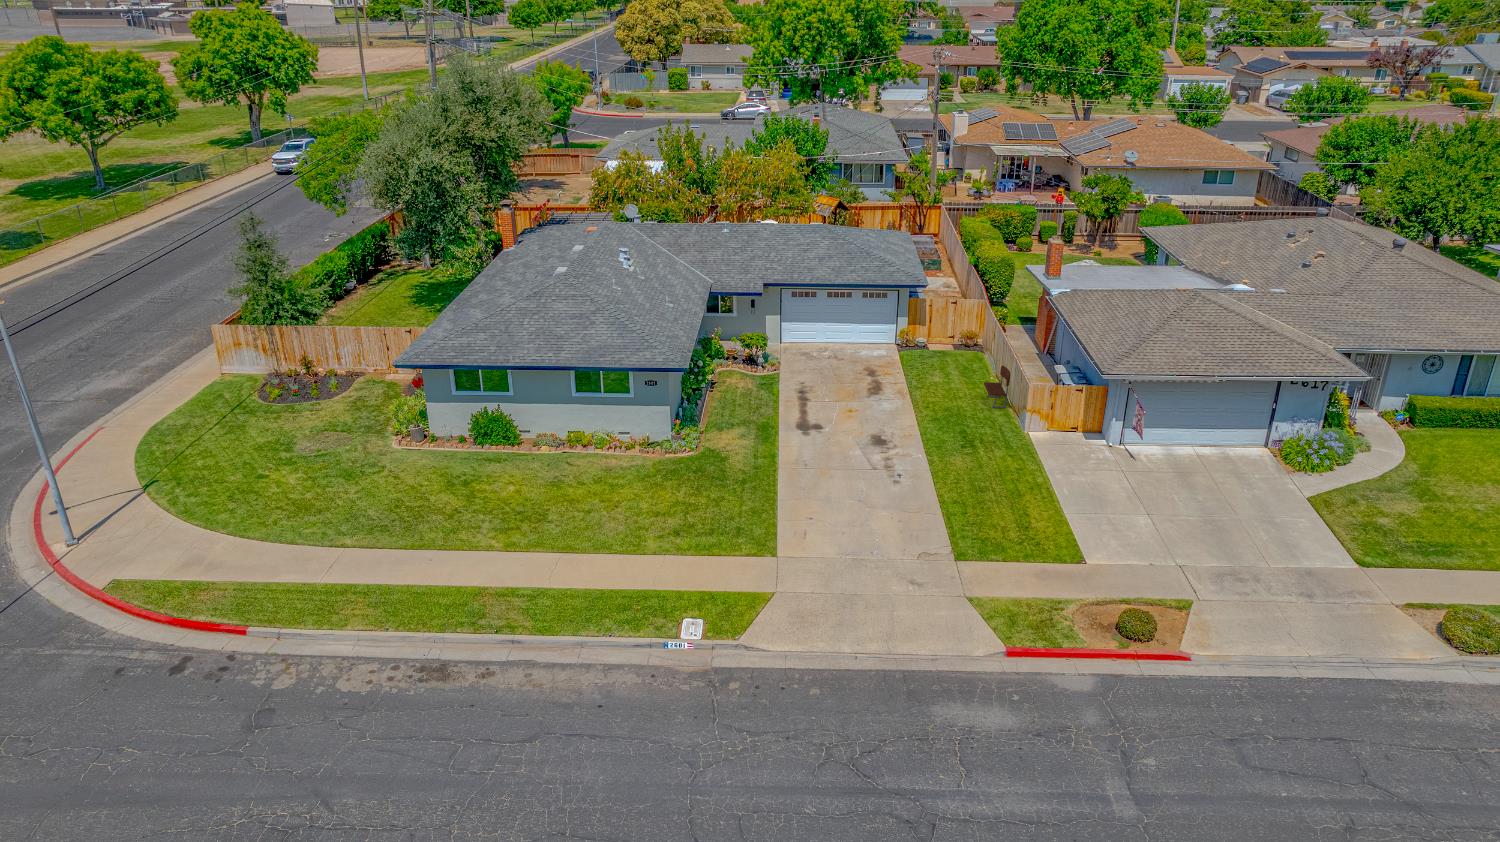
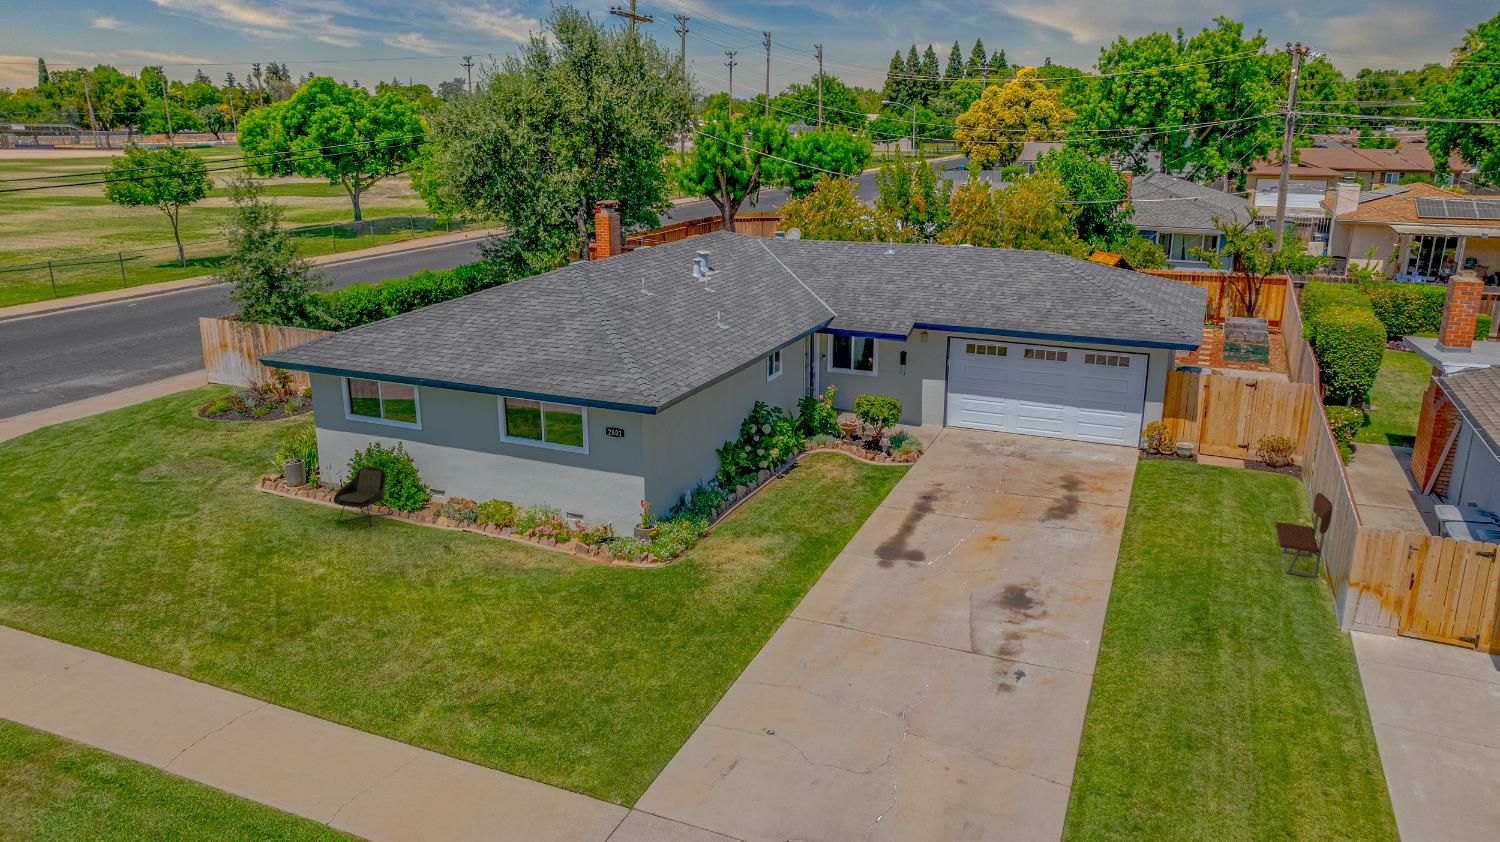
lounge chair: none [471,423,503,462] -> present [334,467,393,527]

